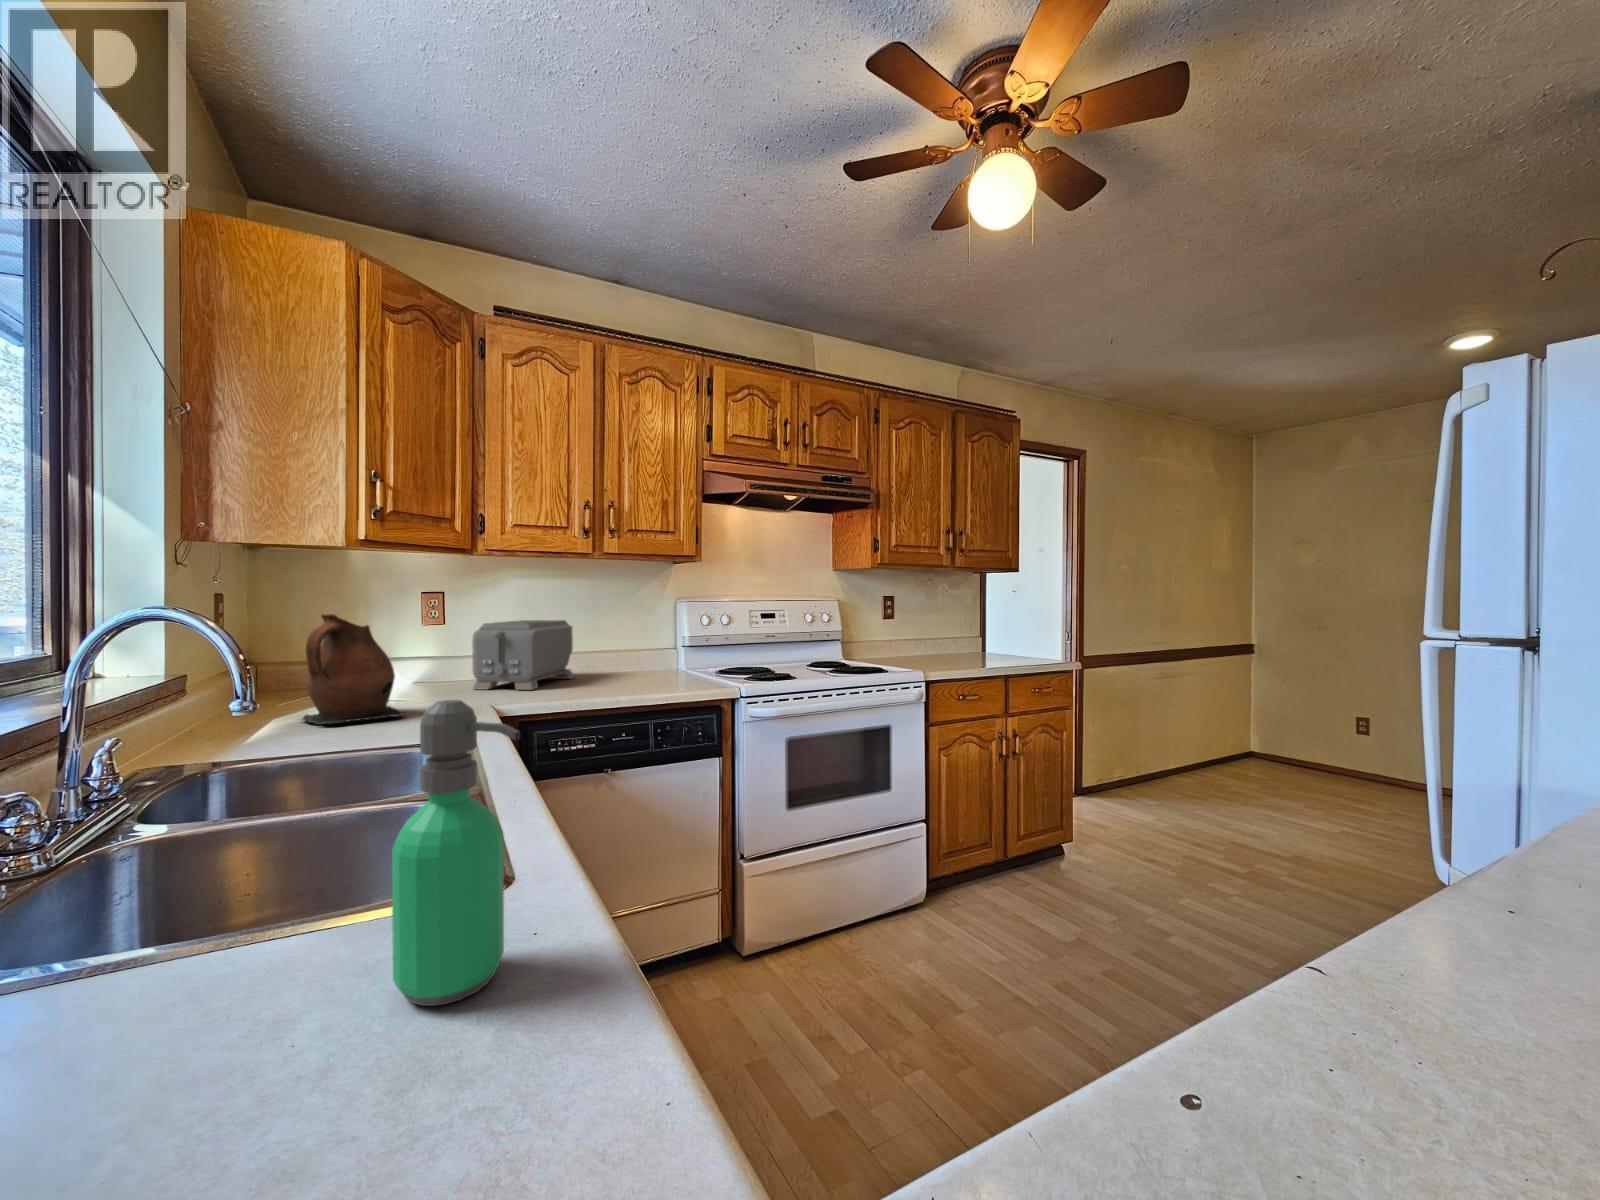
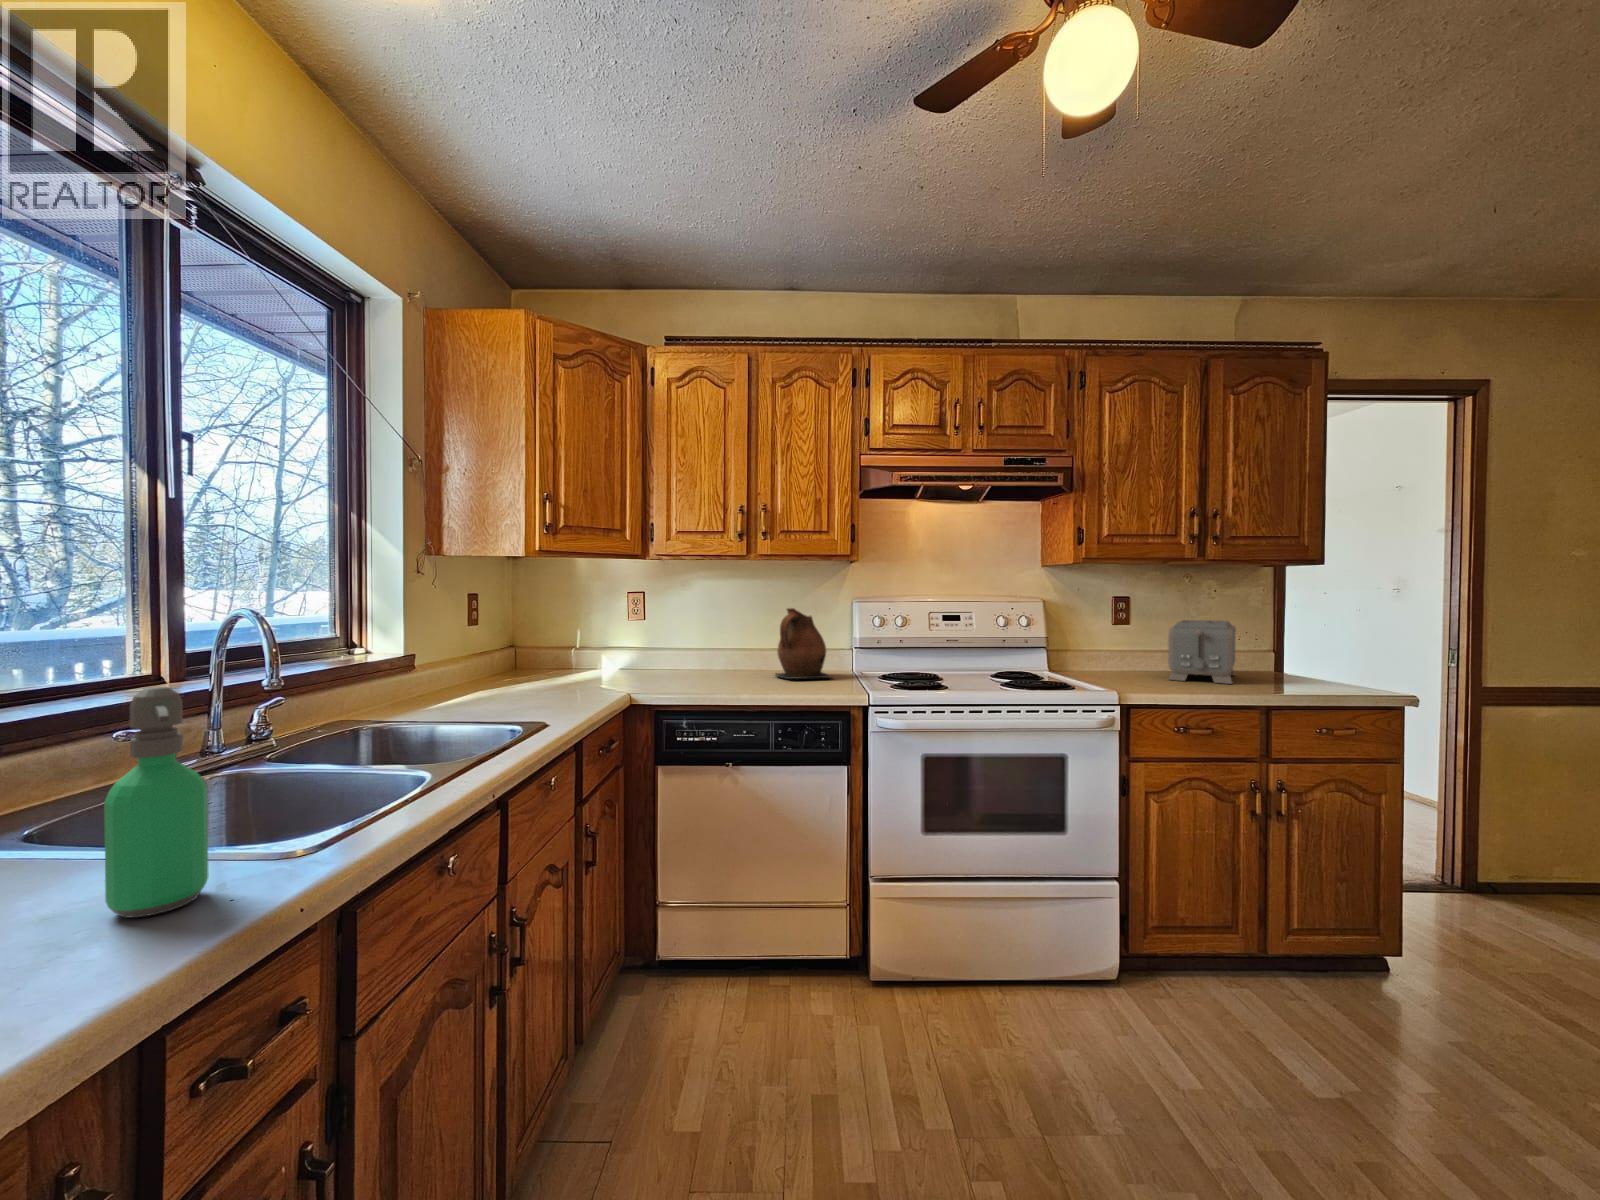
ceramic pitcher: present [302,614,405,724] -> present [776,608,832,679]
toaster: present [472,620,574,690] -> present [1168,620,1236,684]

